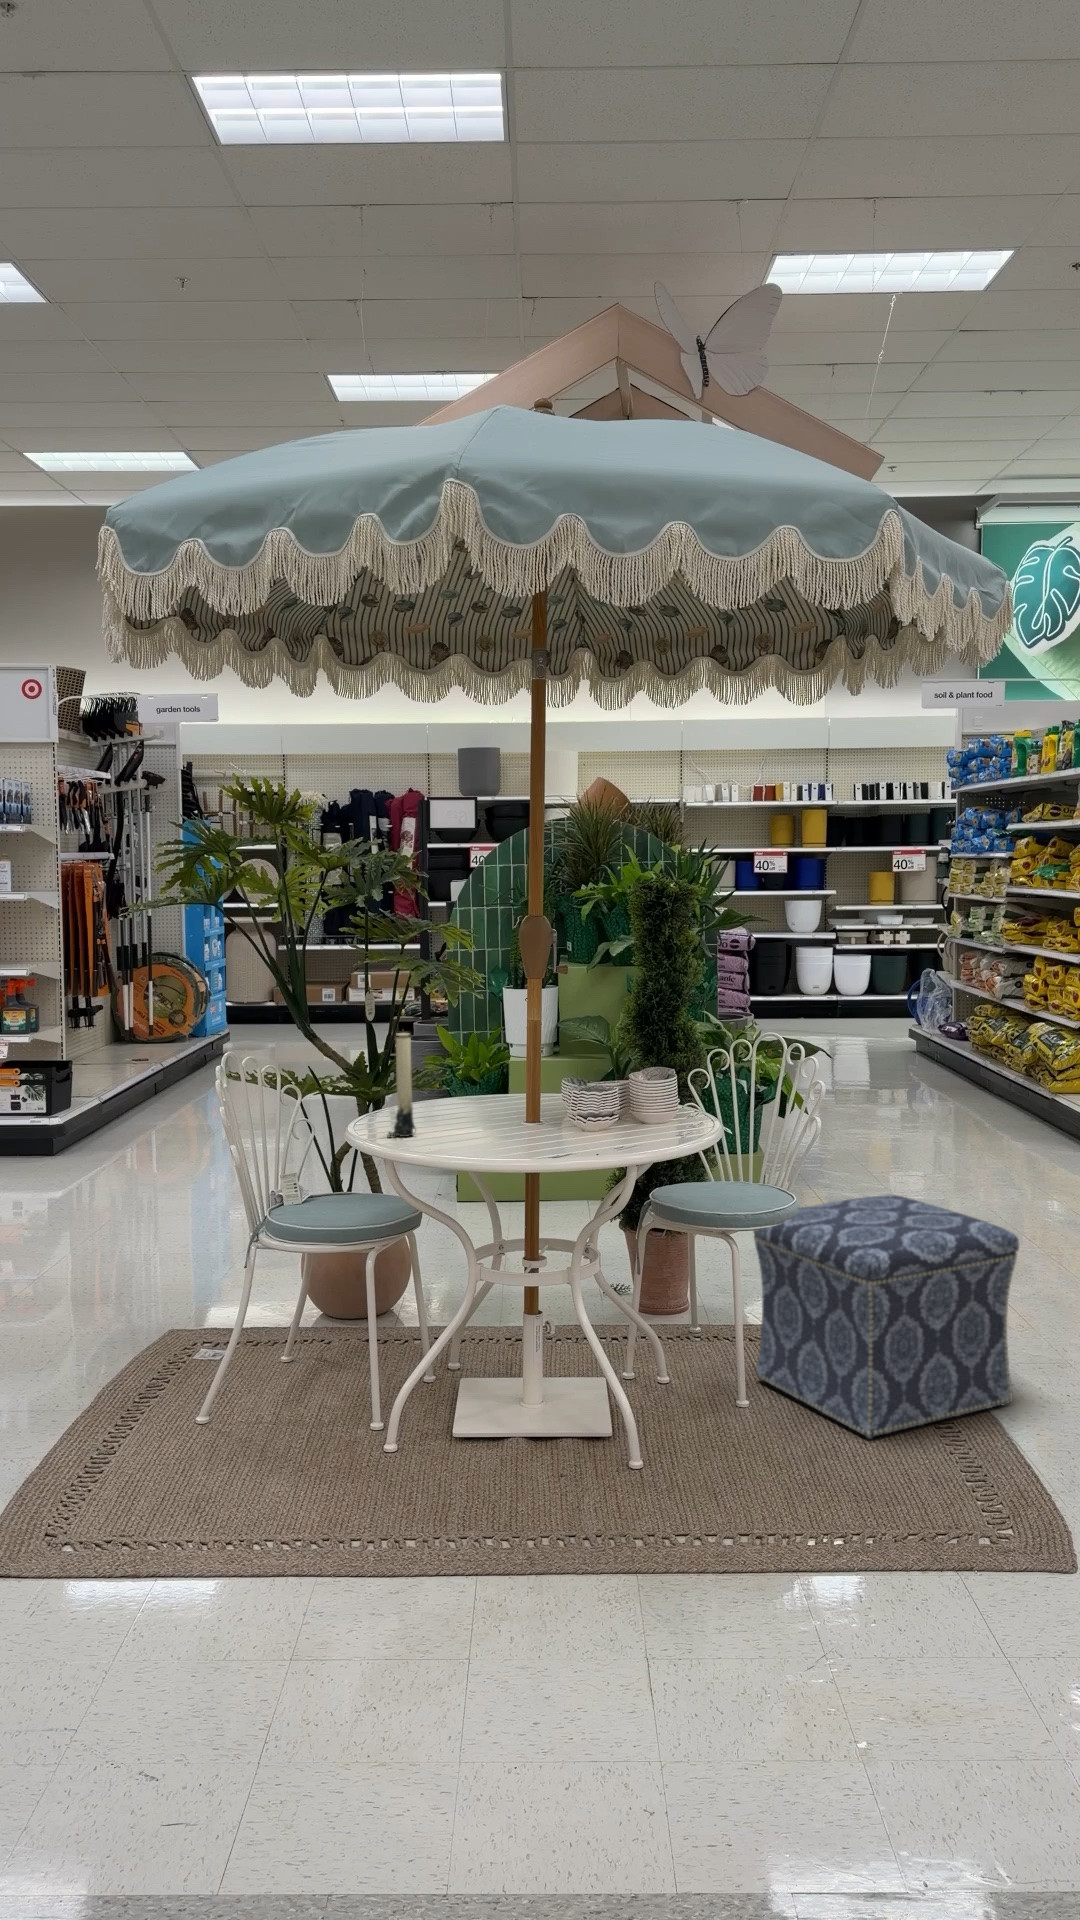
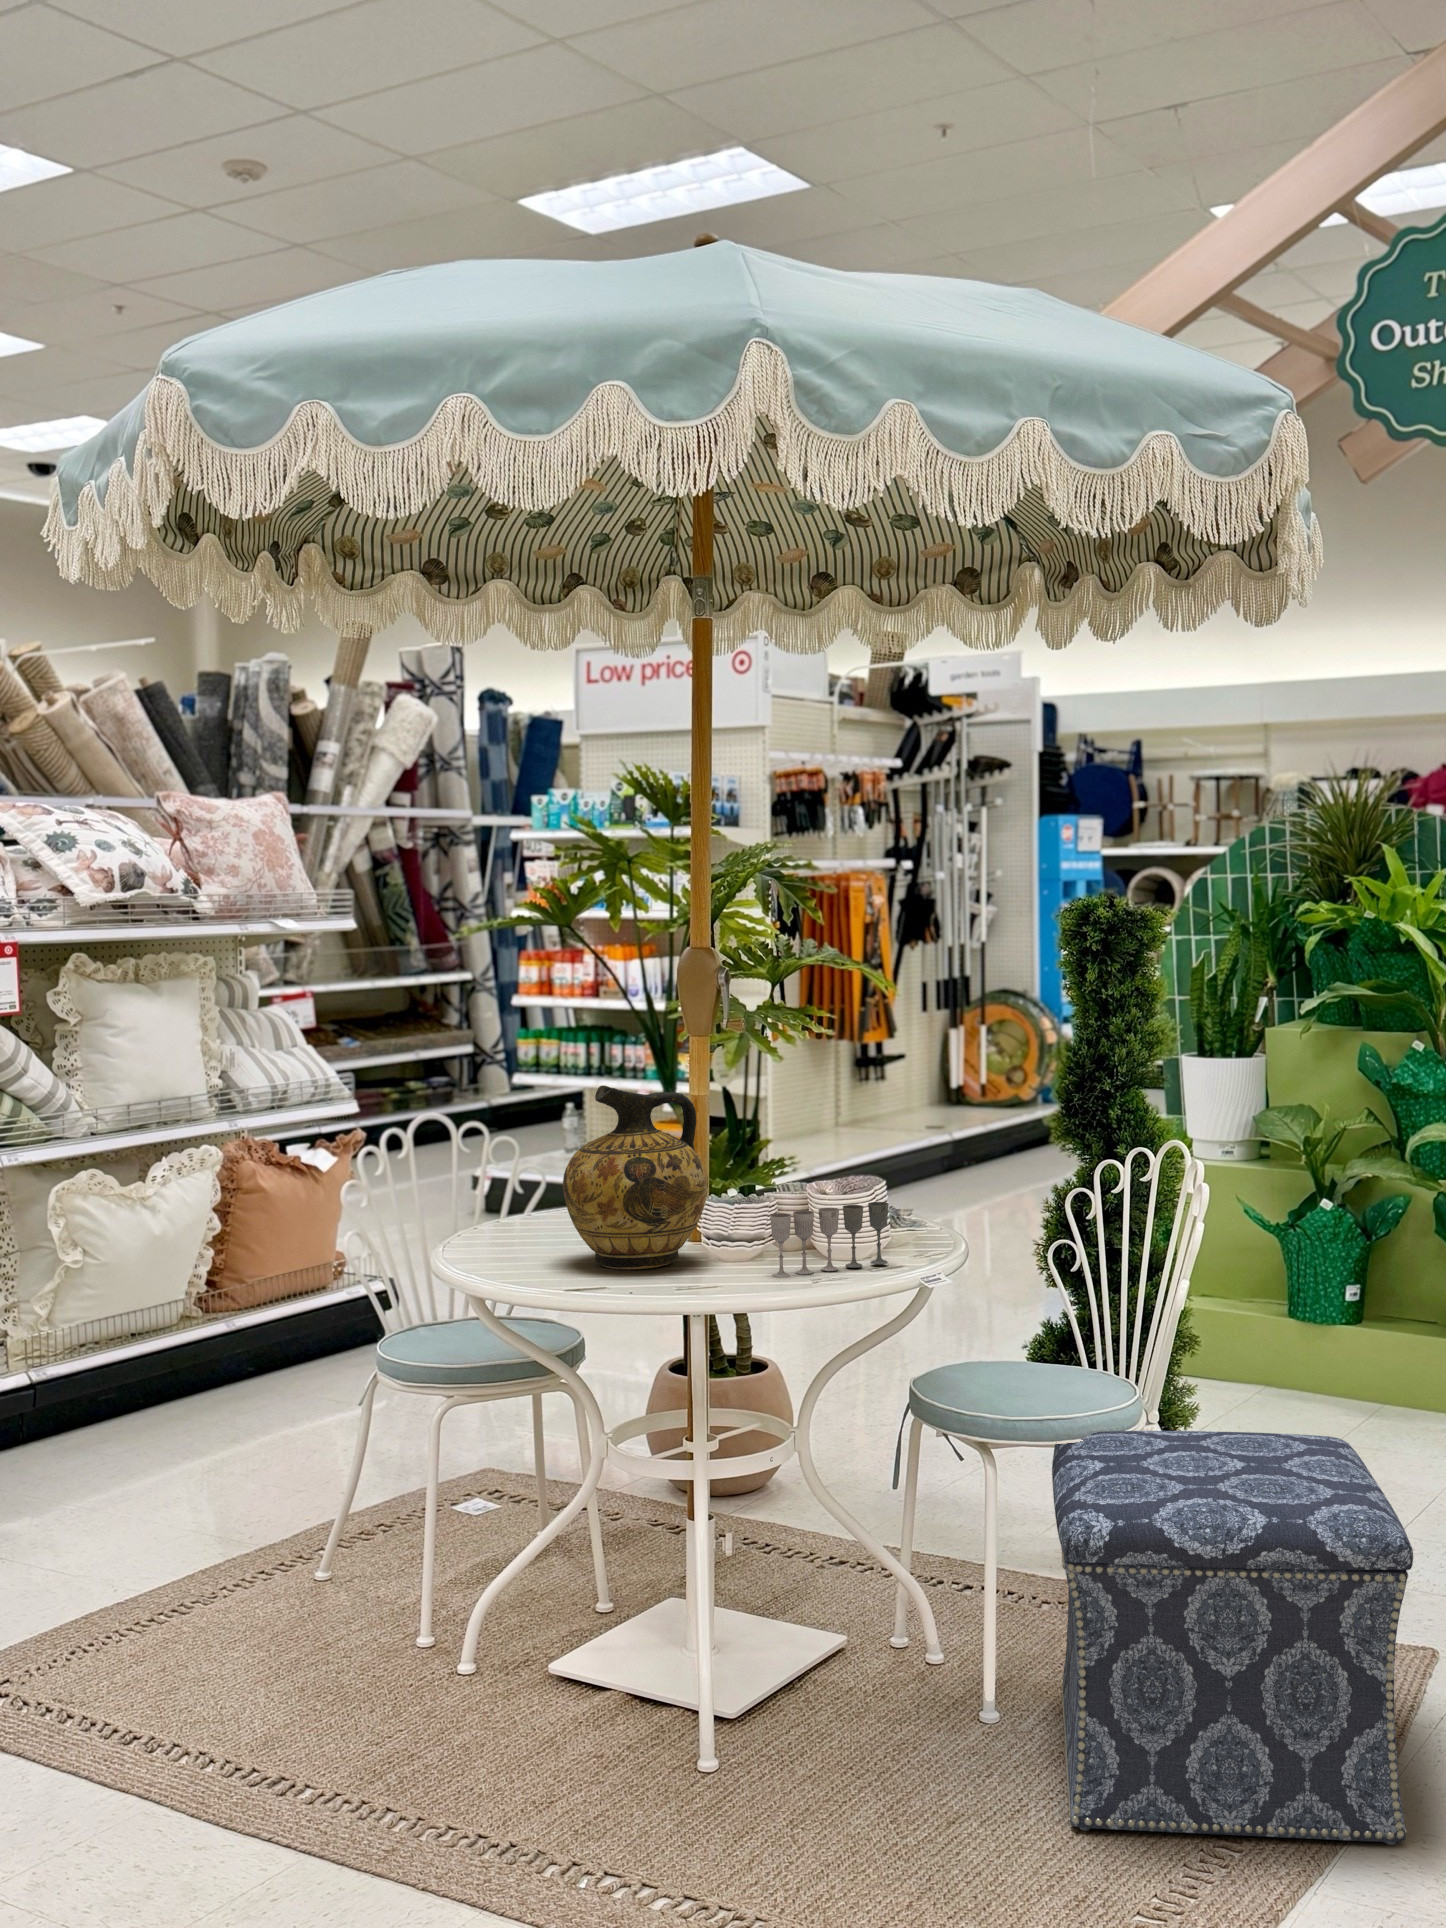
ceramic jug: none [487,1015,589,1143] -> present [563,1086,708,1269]
candle: present [387,1033,415,1138] -> none [497,1100,536,1240]
wine glass: none [640,1081,683,1135] -> present [770,1202,889,1277]

